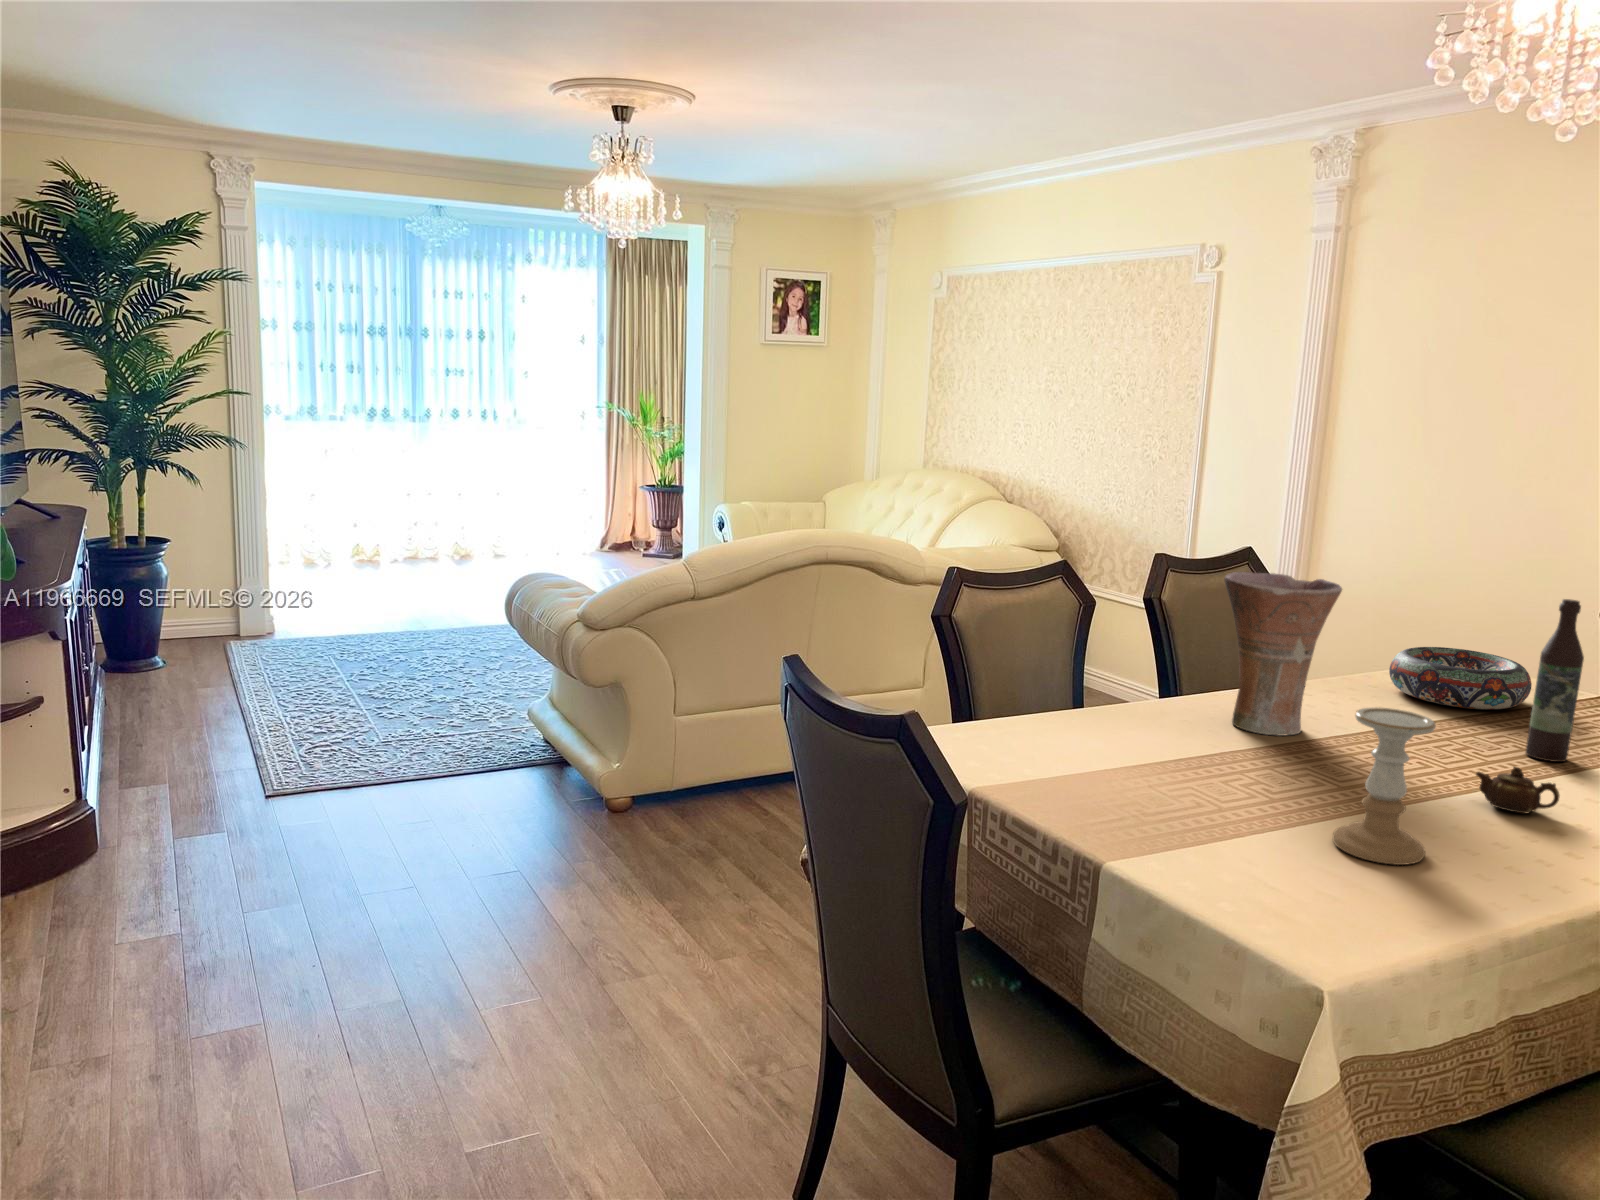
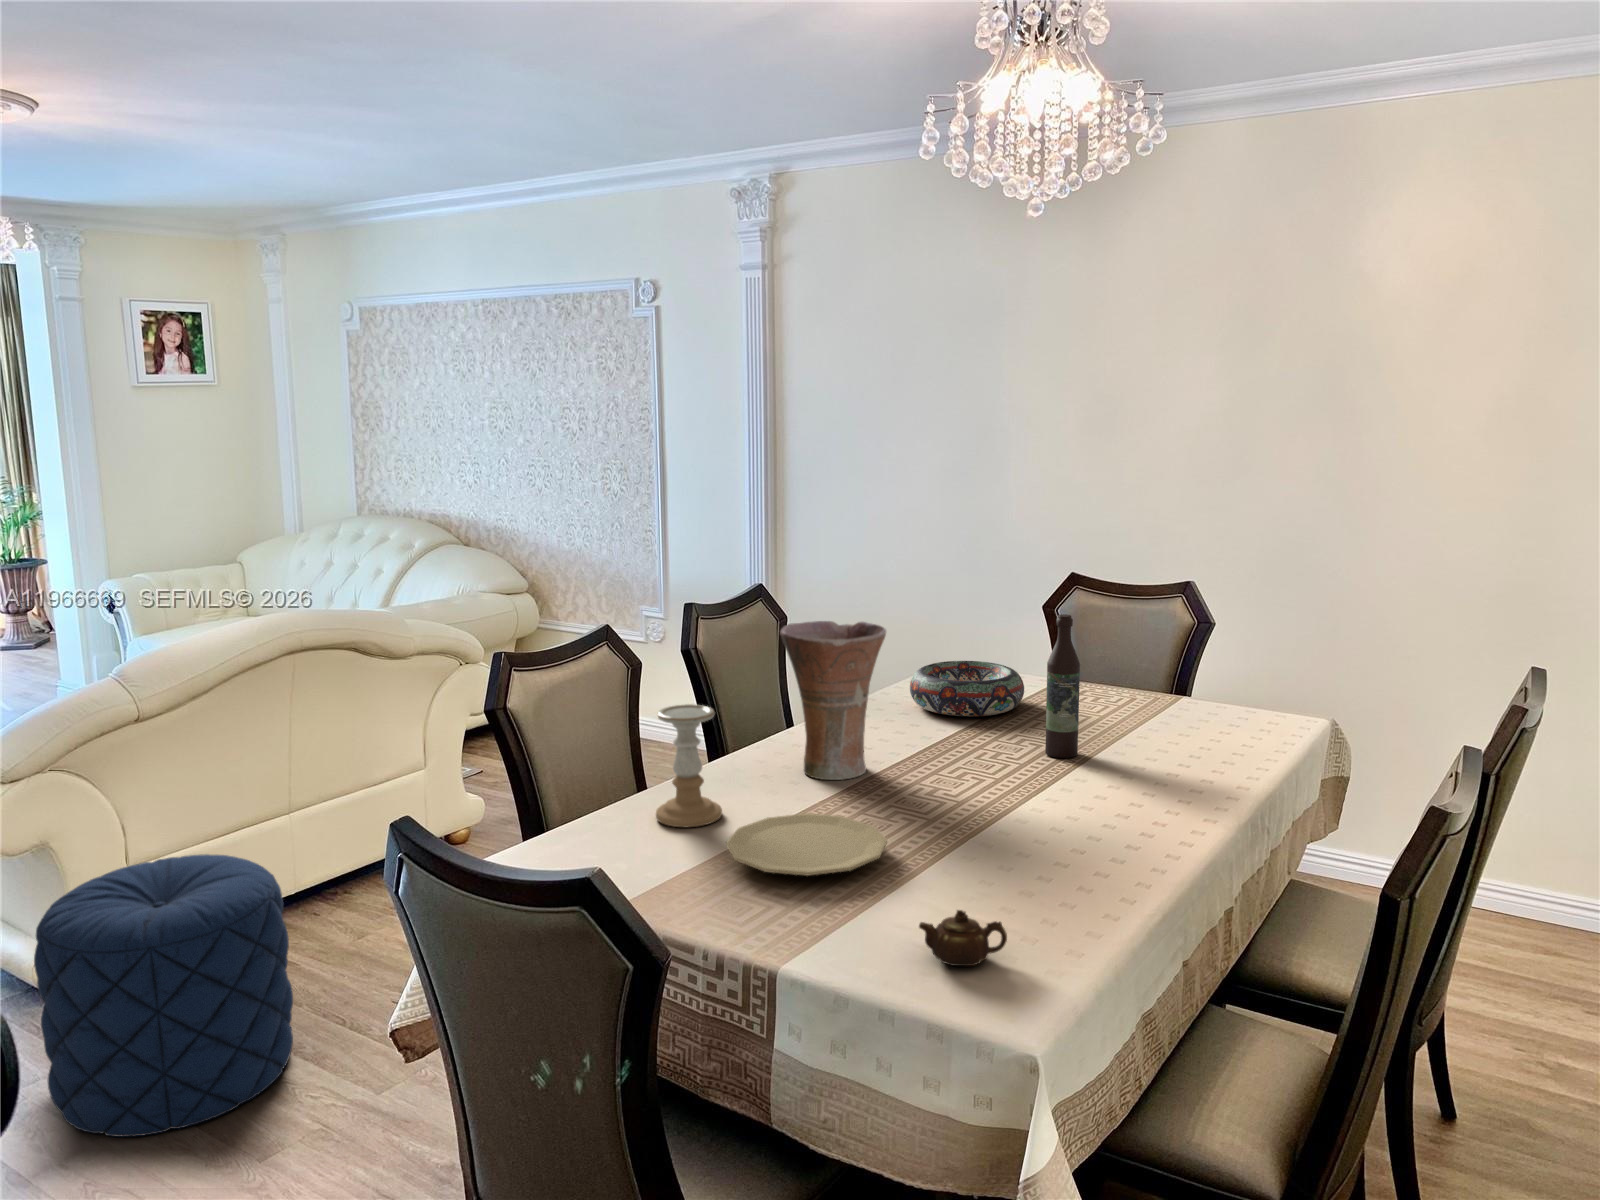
pouf: none [586,706,770,917] -> present [34,854,293,1137]
candle holder: present [1333,708,1436,865] -> present [656,704,722,827]
plate: none [1110,746,1278,803] -> present [726,813,887,876]
teapot: present [1476,767,1559,813] -> present [919,910,1007,966]

